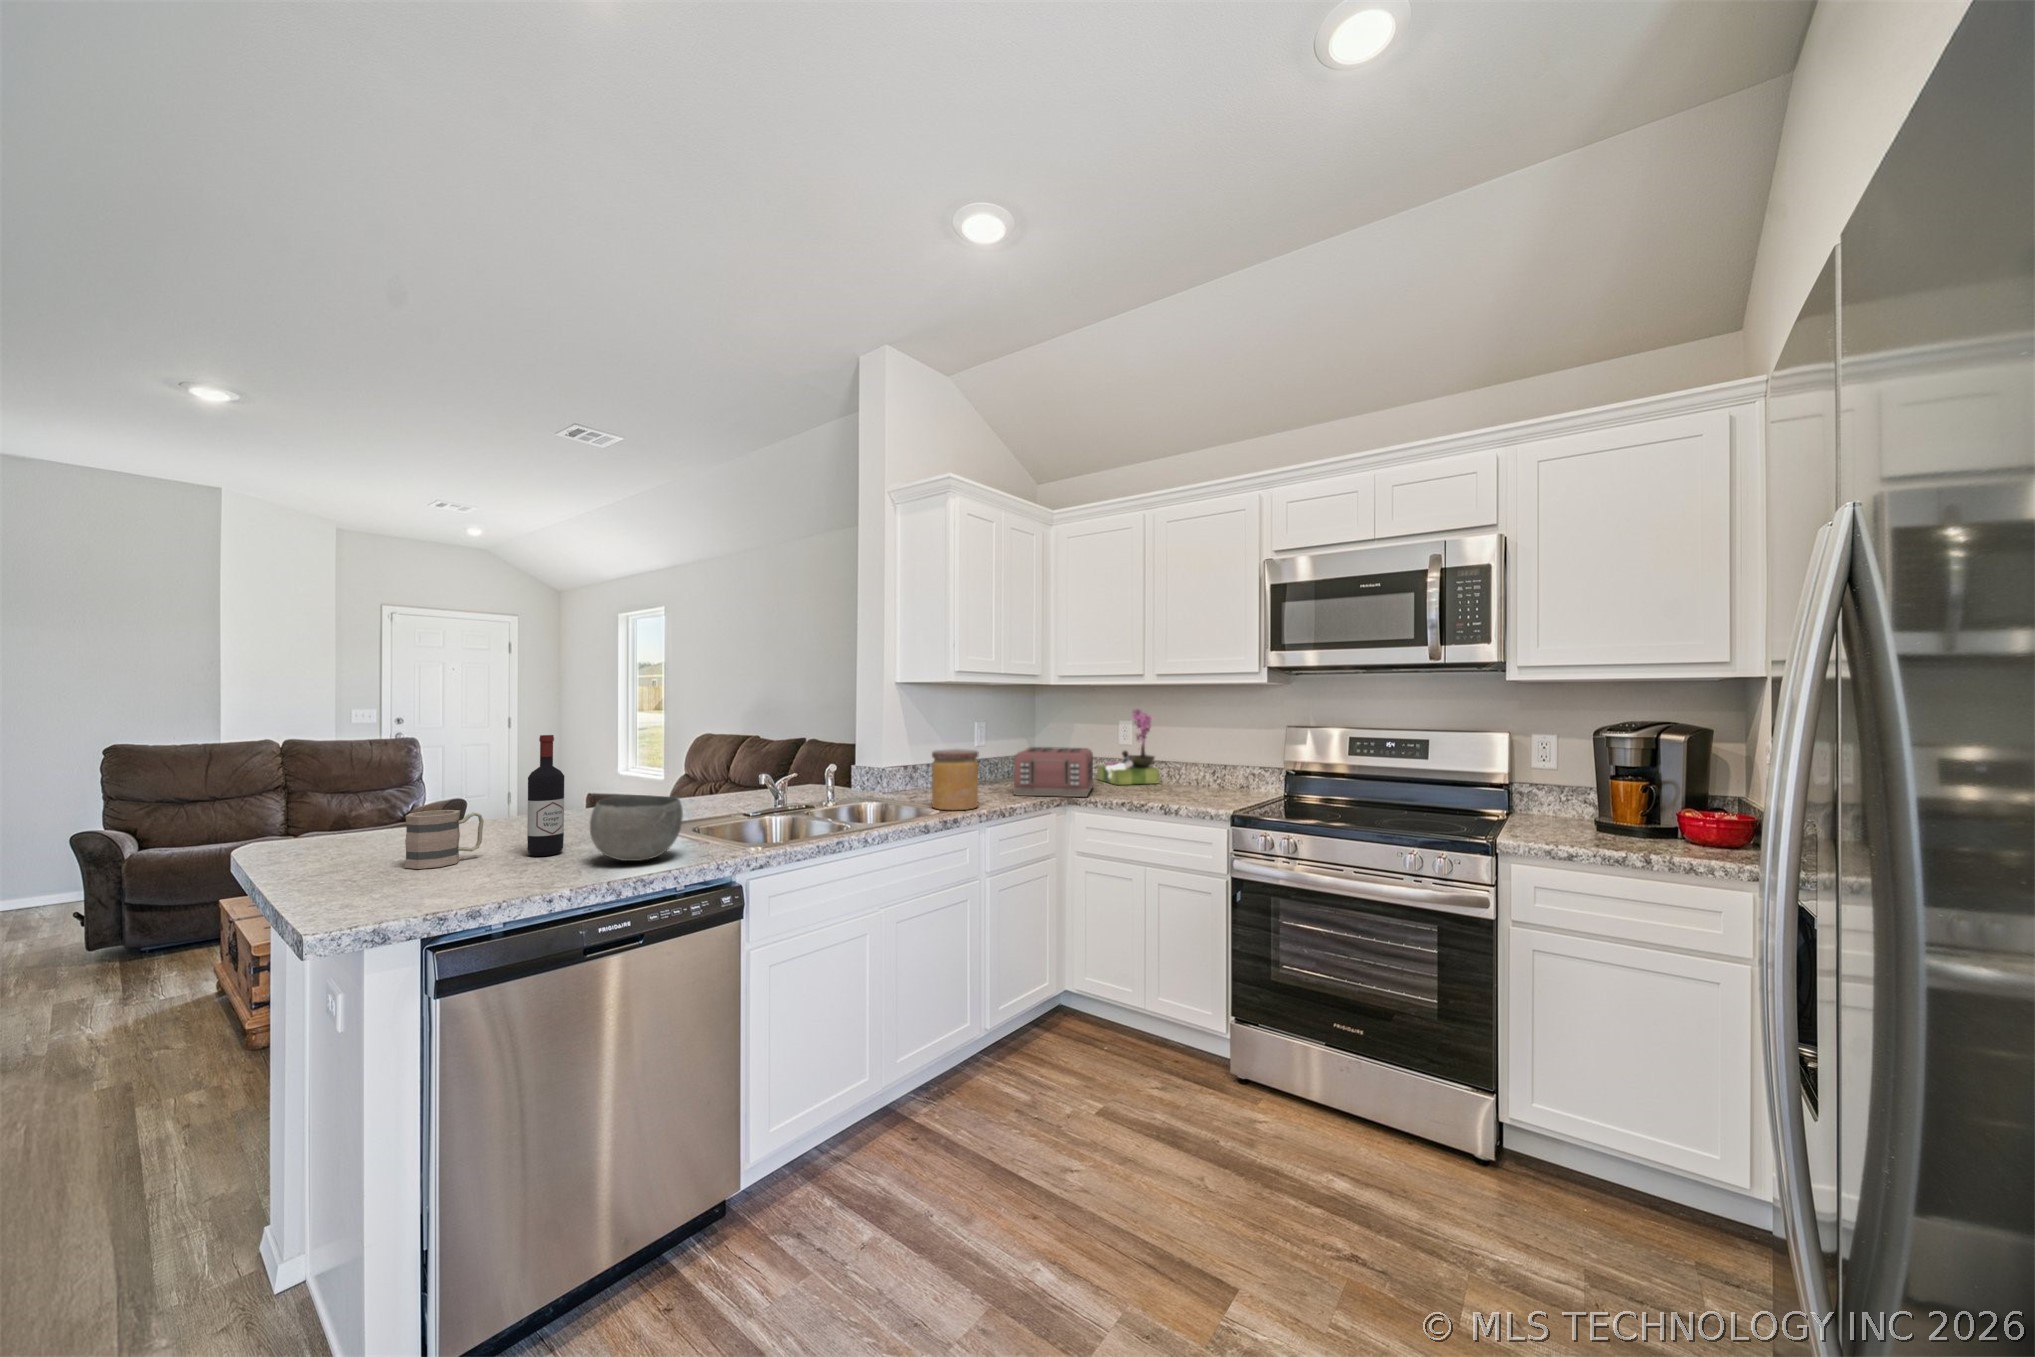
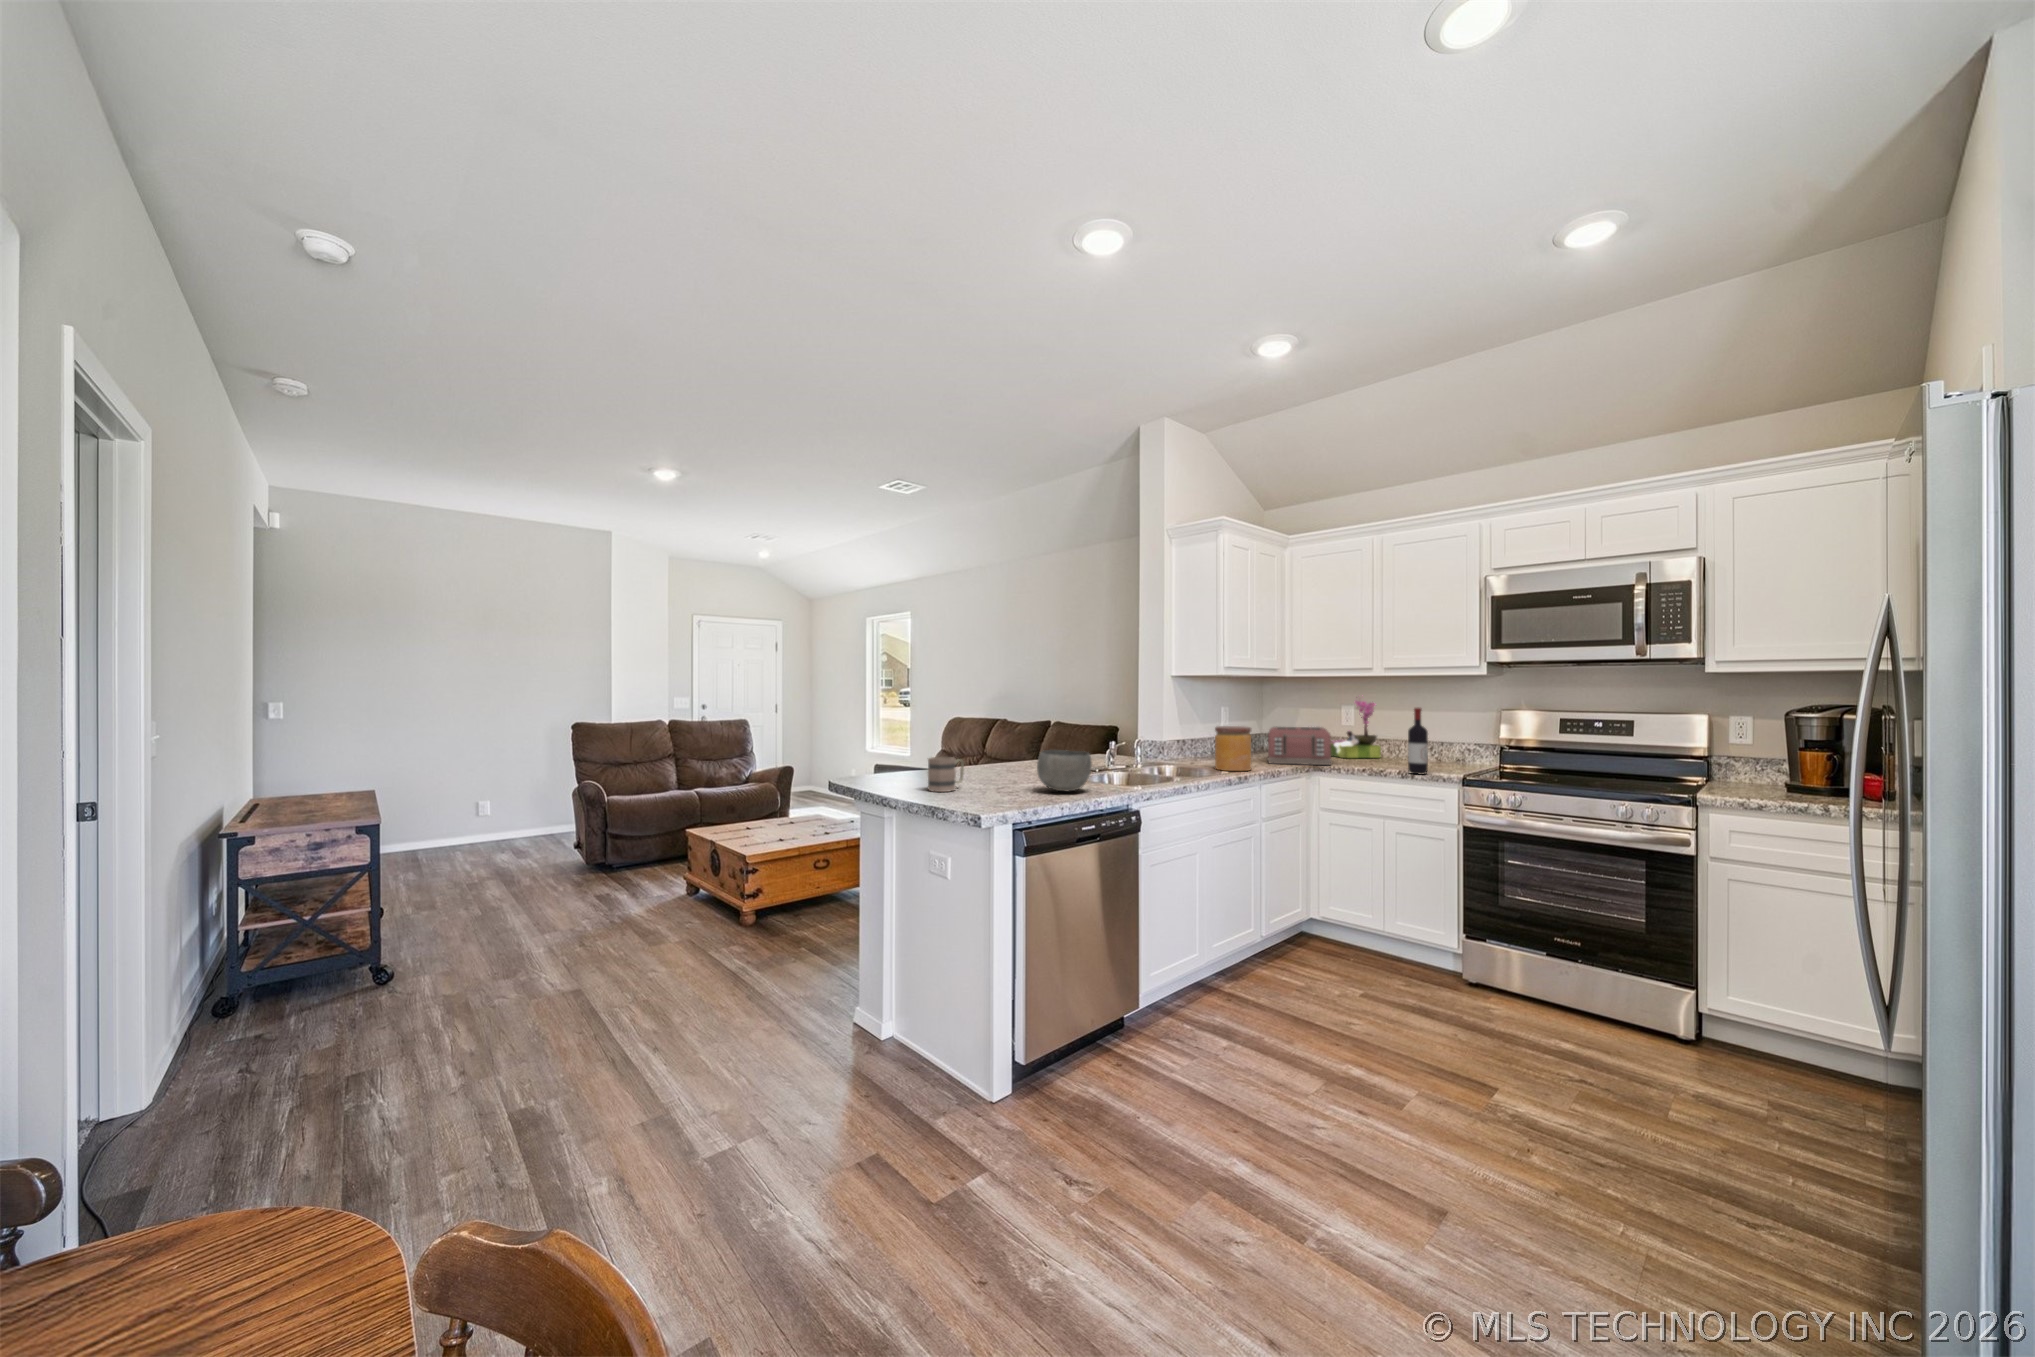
wine bottle: present [527,735,564,856] -> present [1408,708,1428,774]

